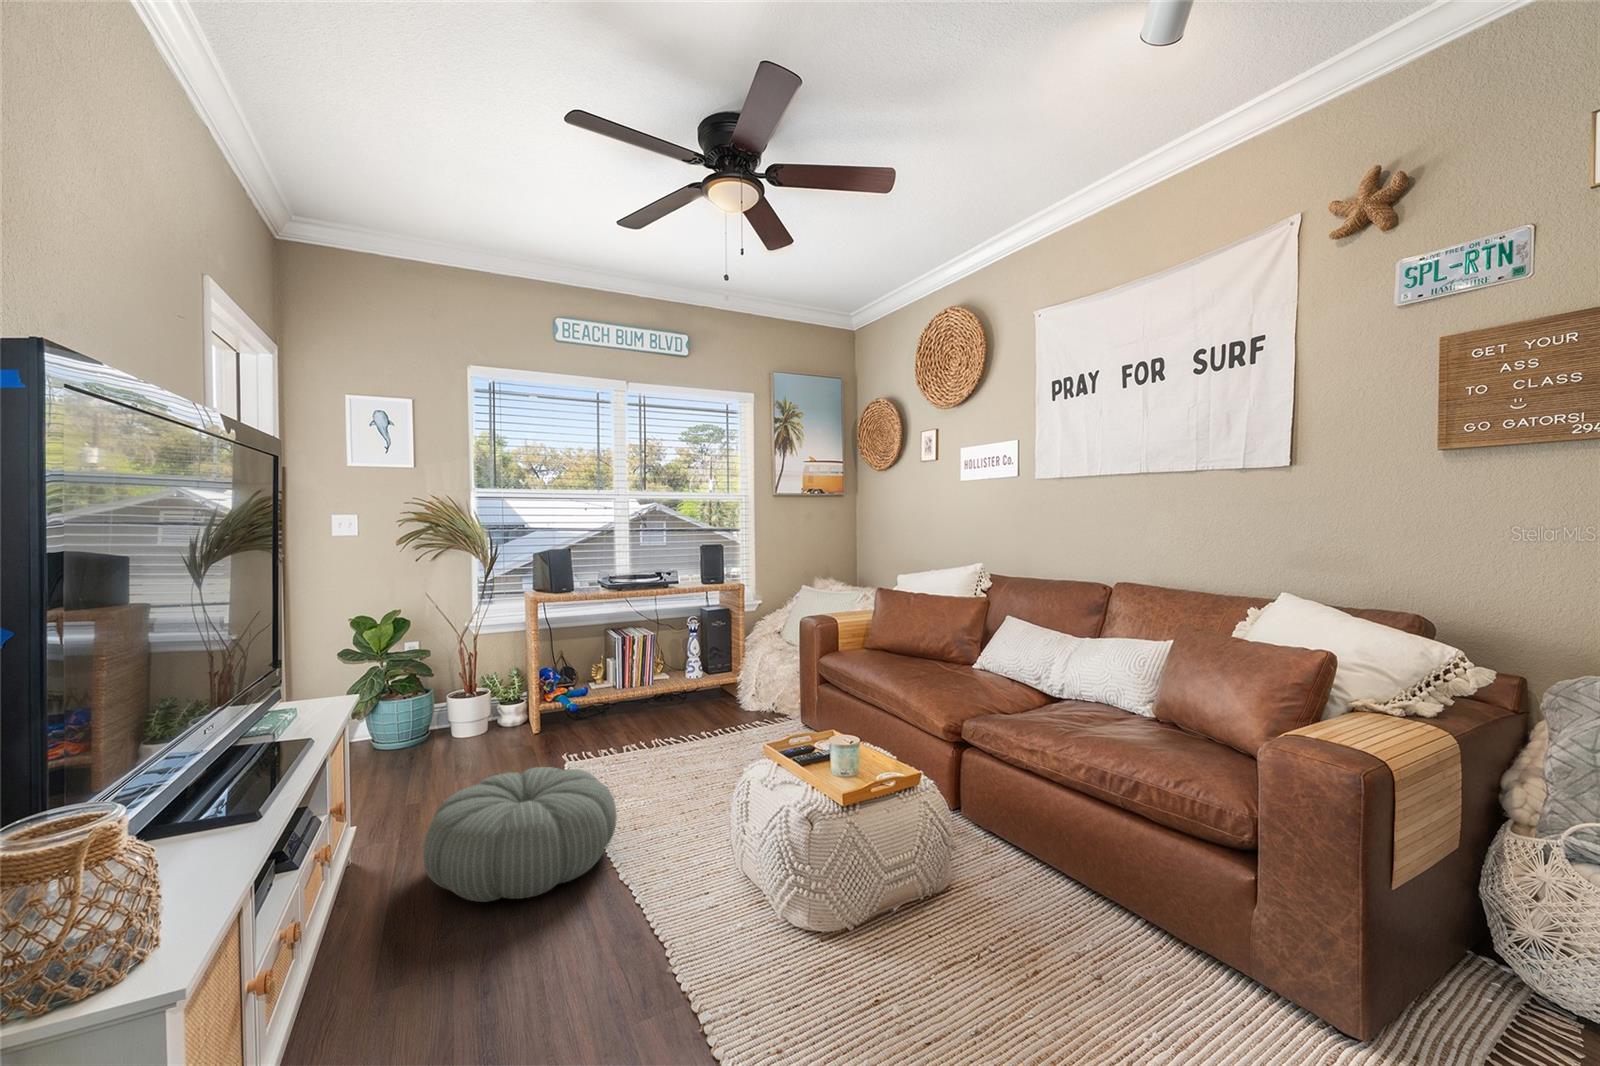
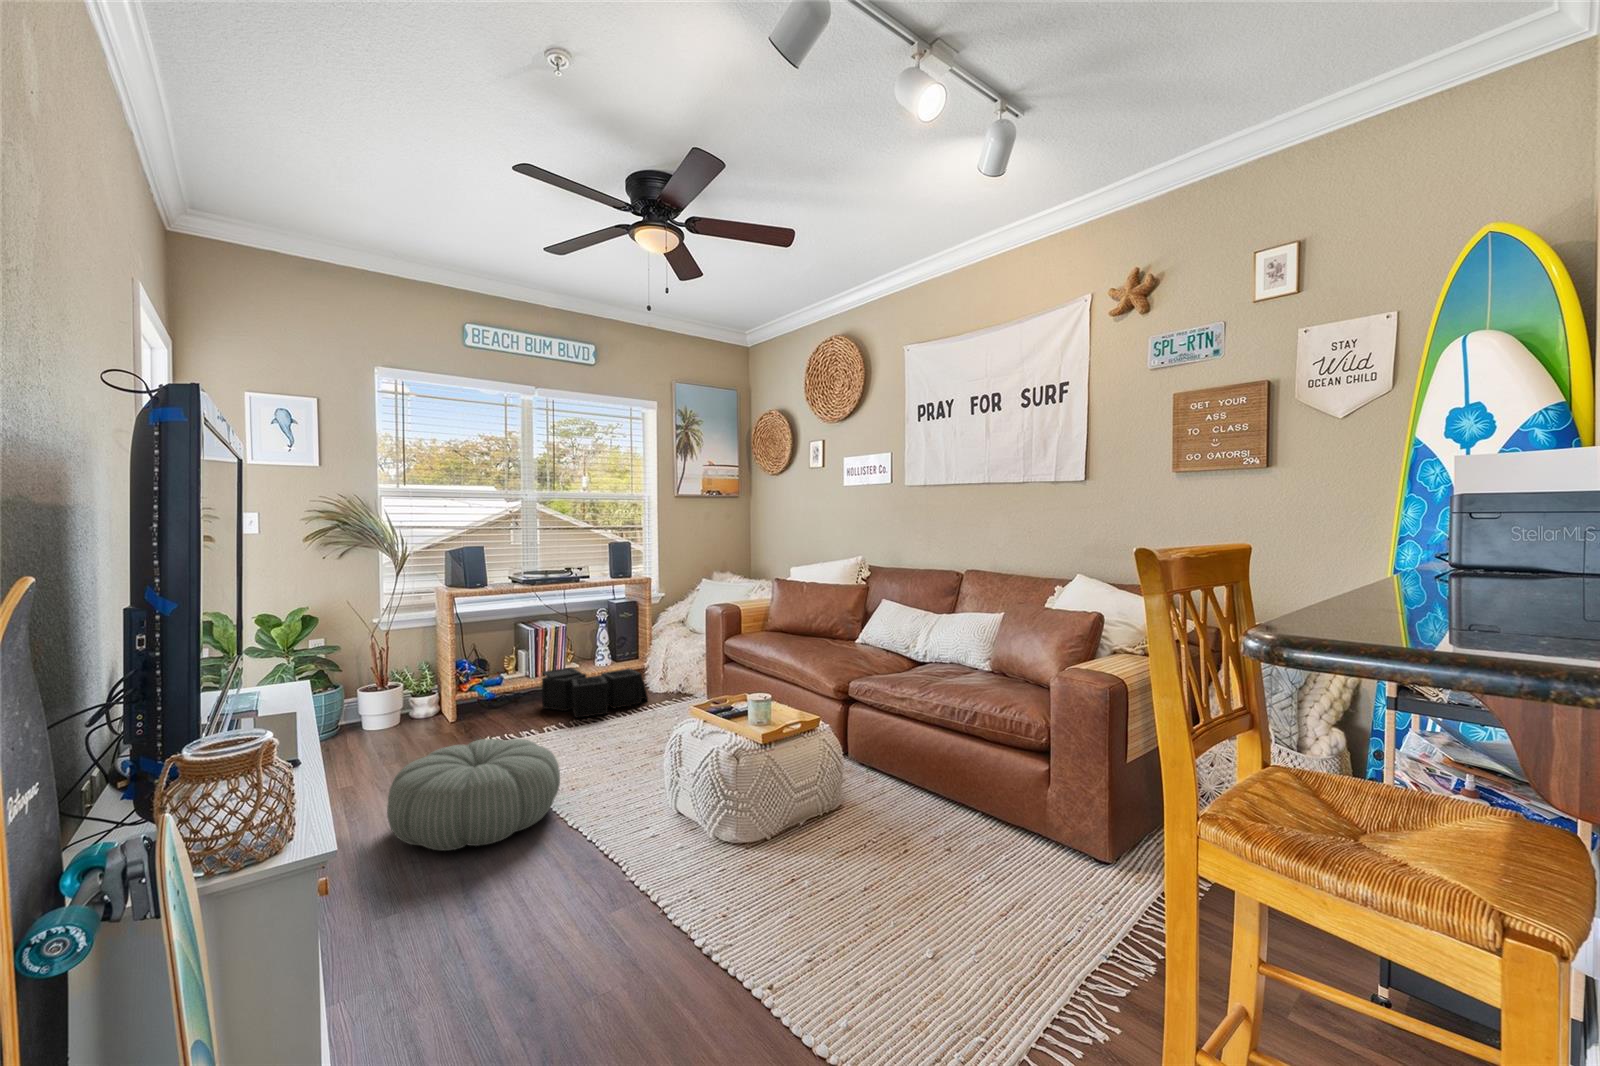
storage bin: none [626,680,739,738] -> present [542,667,648,718]

